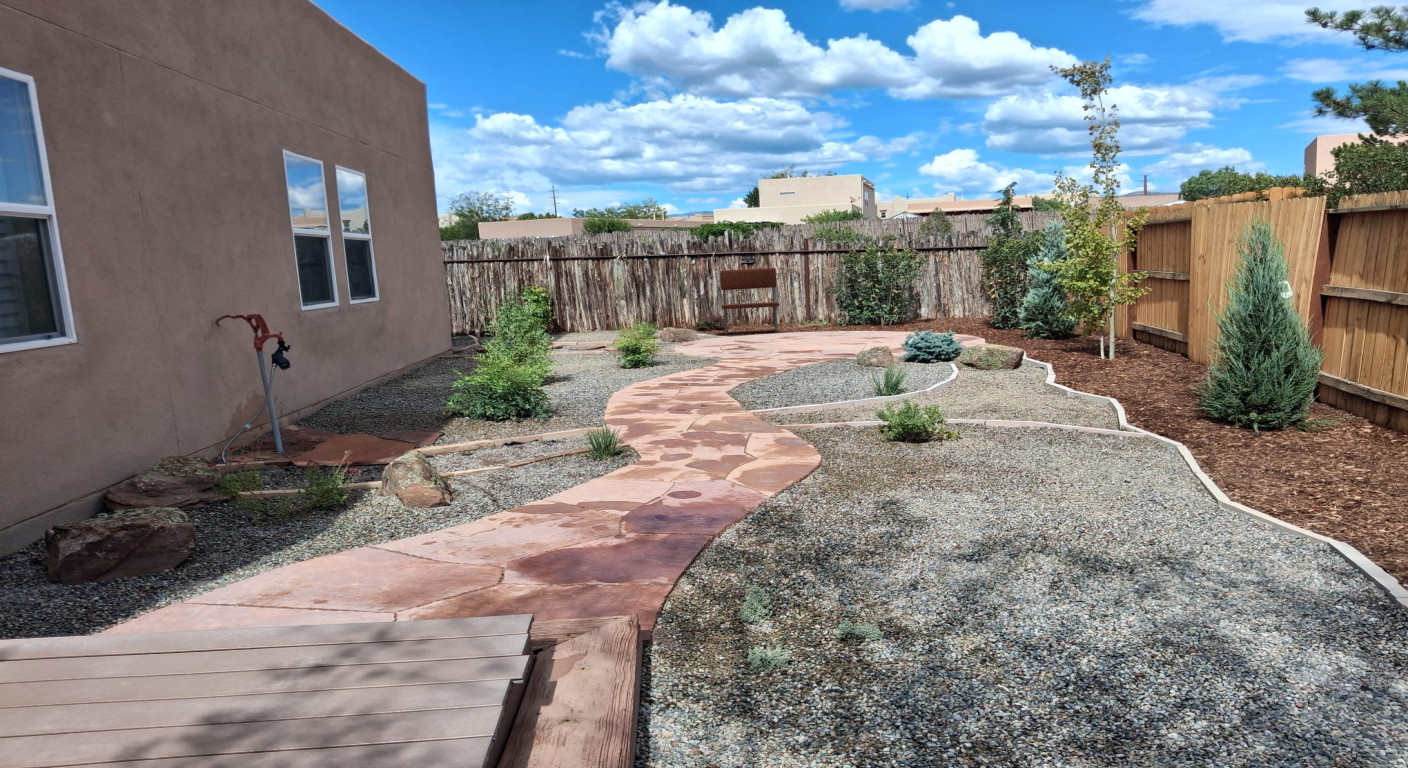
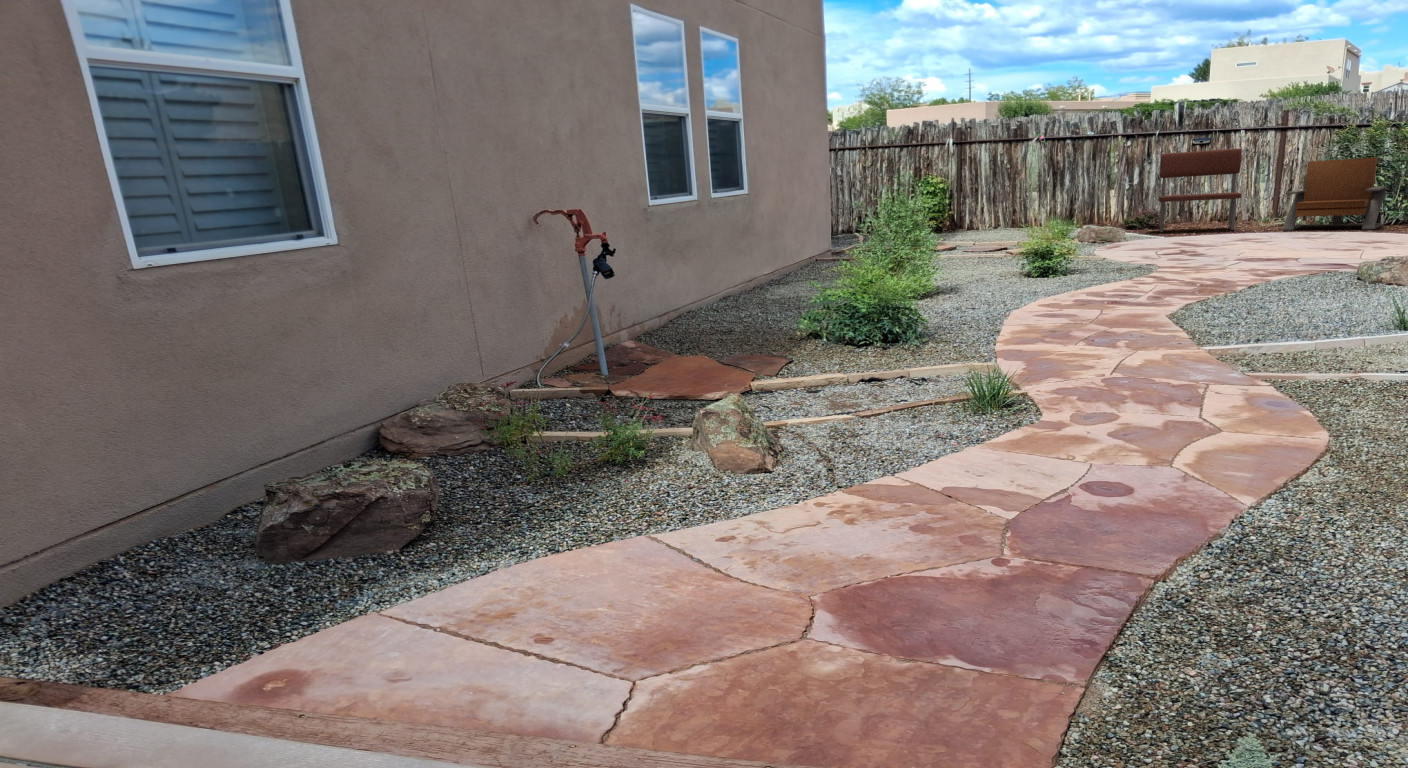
lounge chair: none [808,277,871,331] -> present [1282,157,1387,230]

